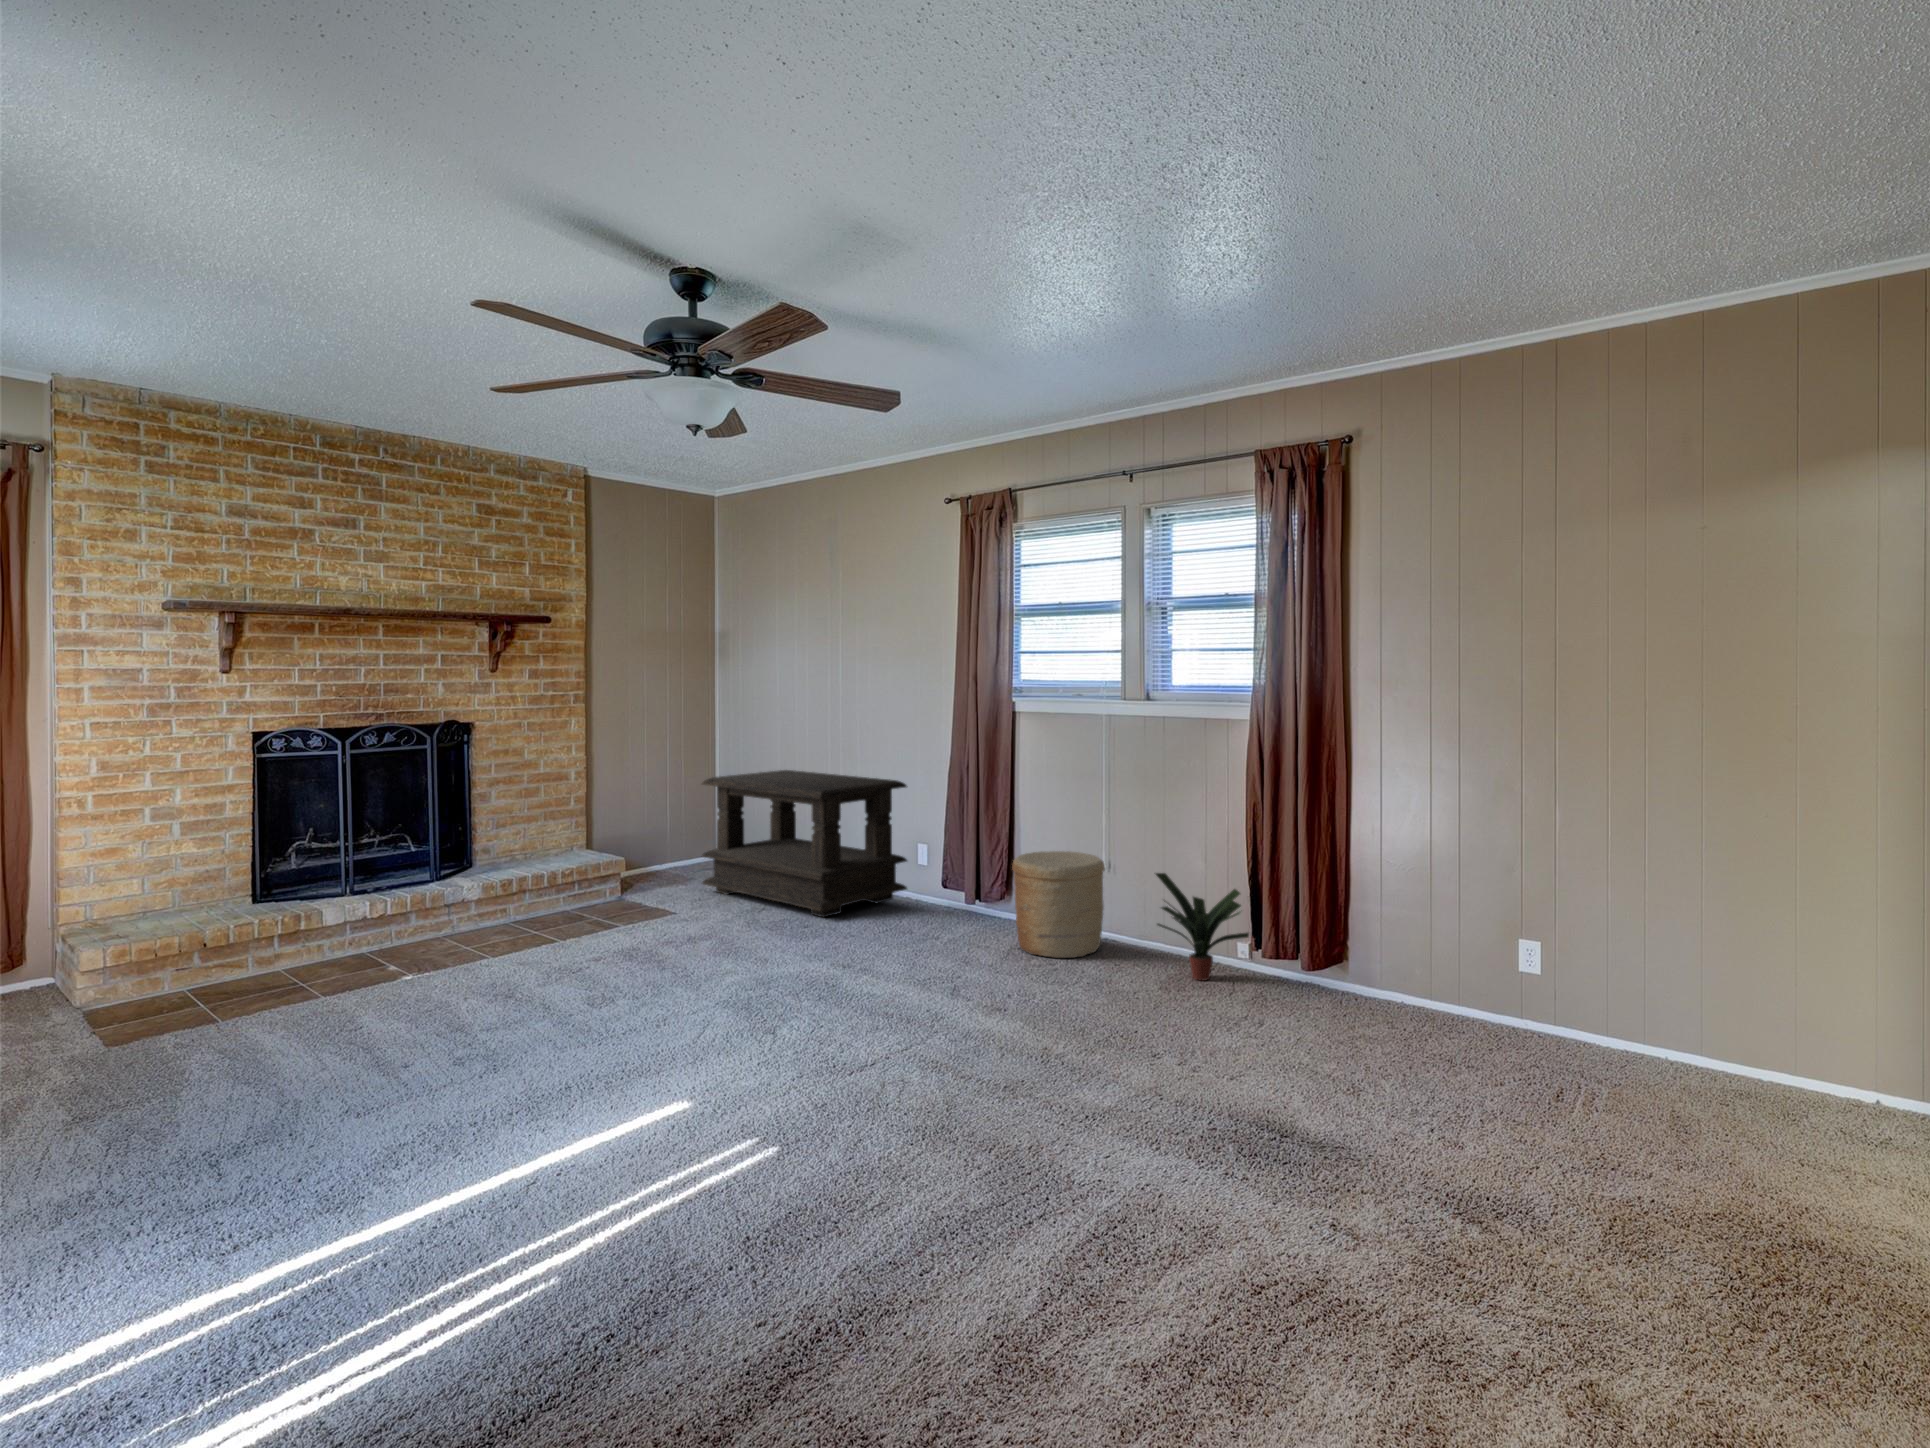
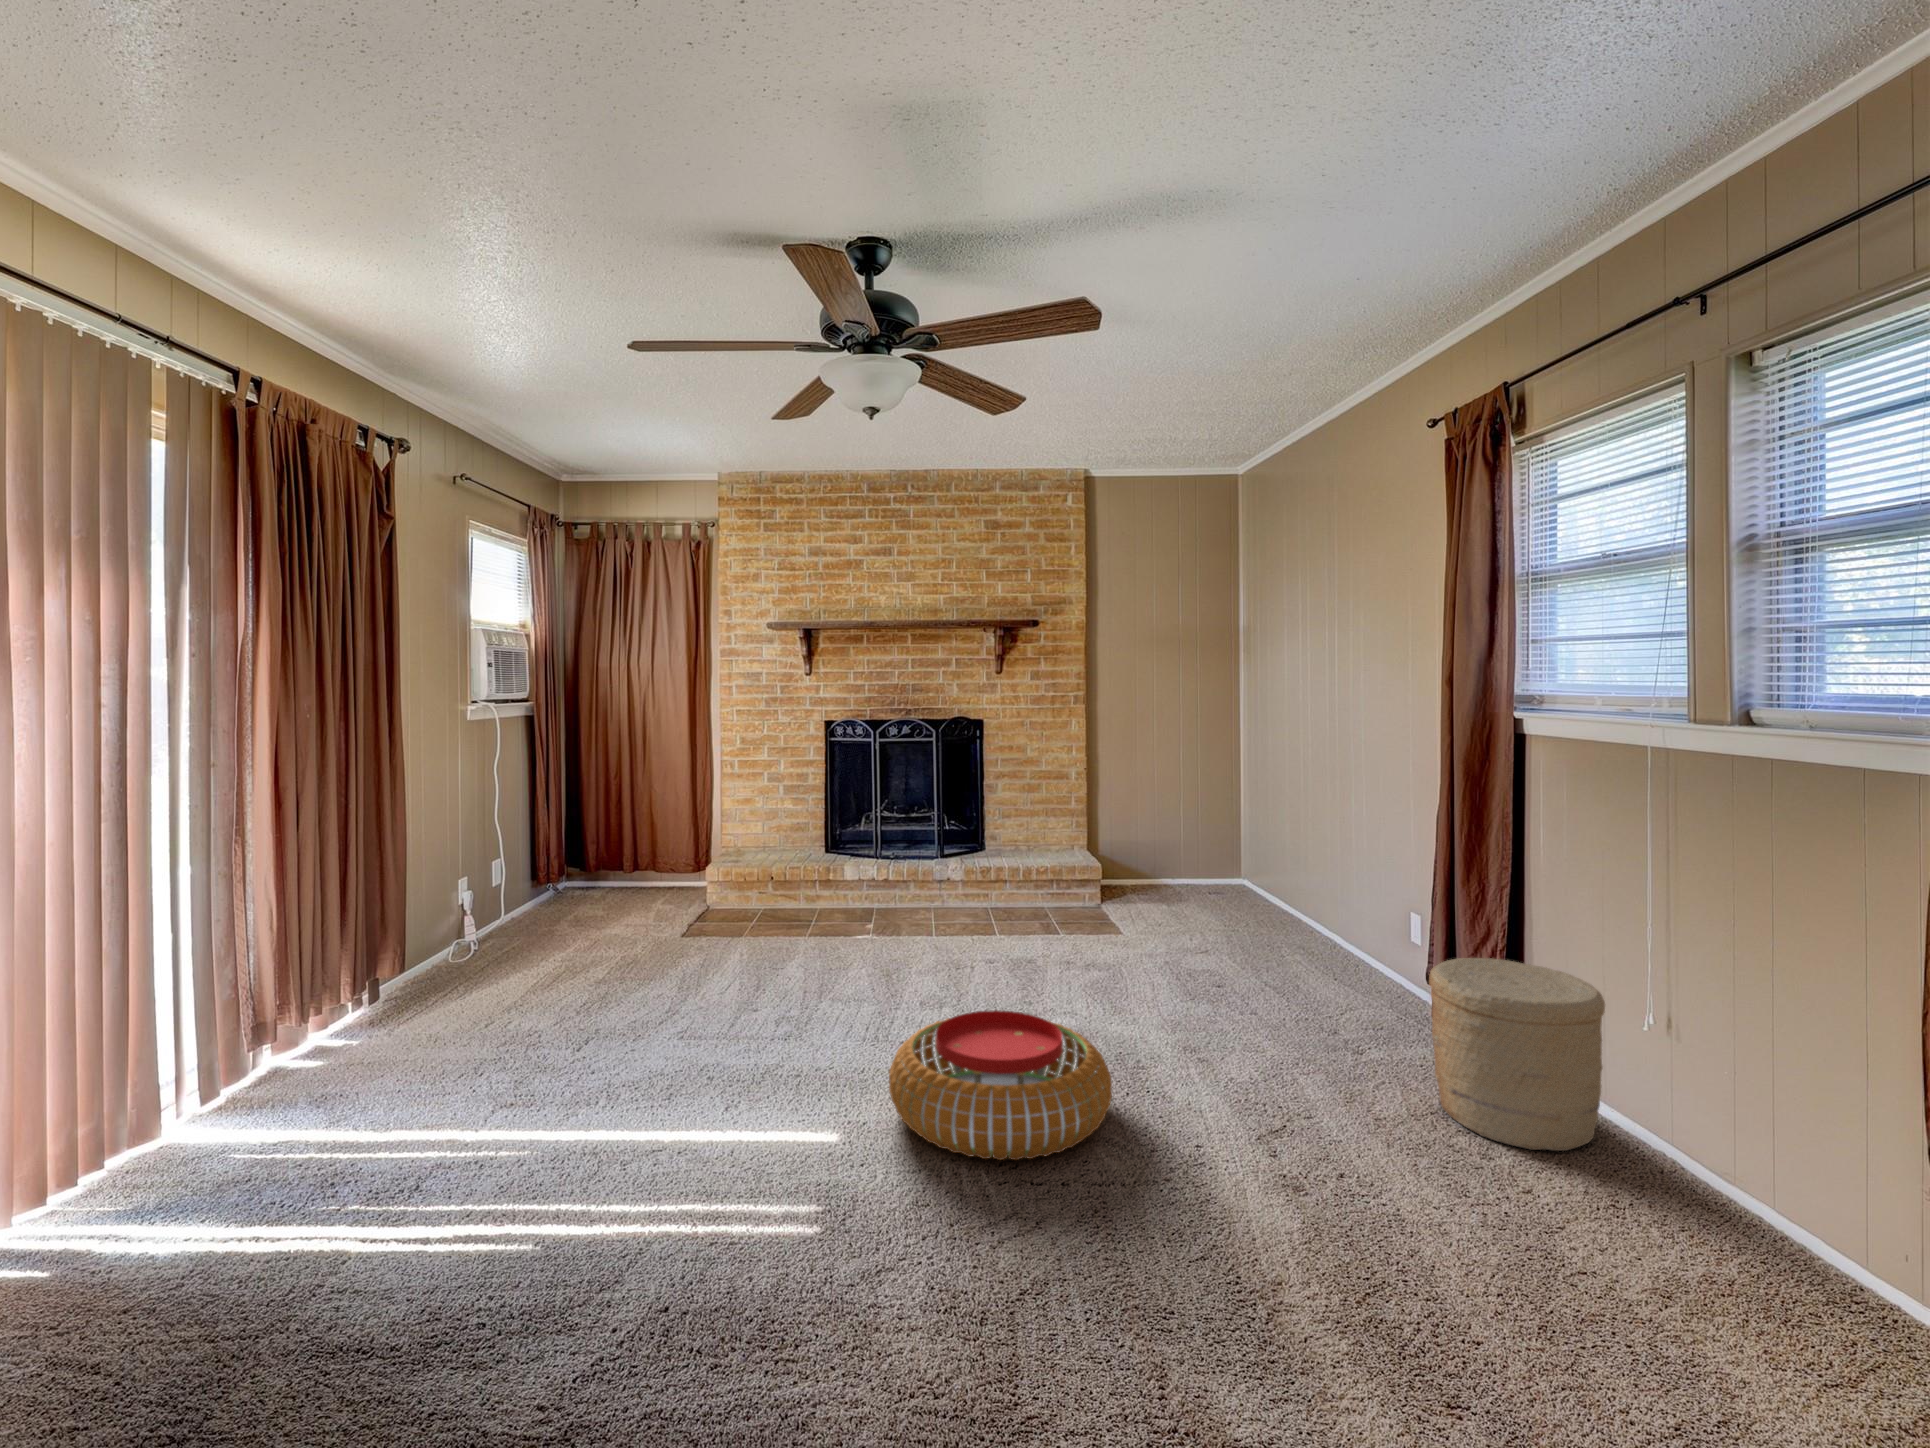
coffee table: present [701,770,907,917] -> none [1168,788,1385,975]
potted plant: present [1156,873,1249,981] -> none [1626,1051,1863,1295]
pouf: none [689,957,888,1076] -> present [889,1010,1112,1160]

